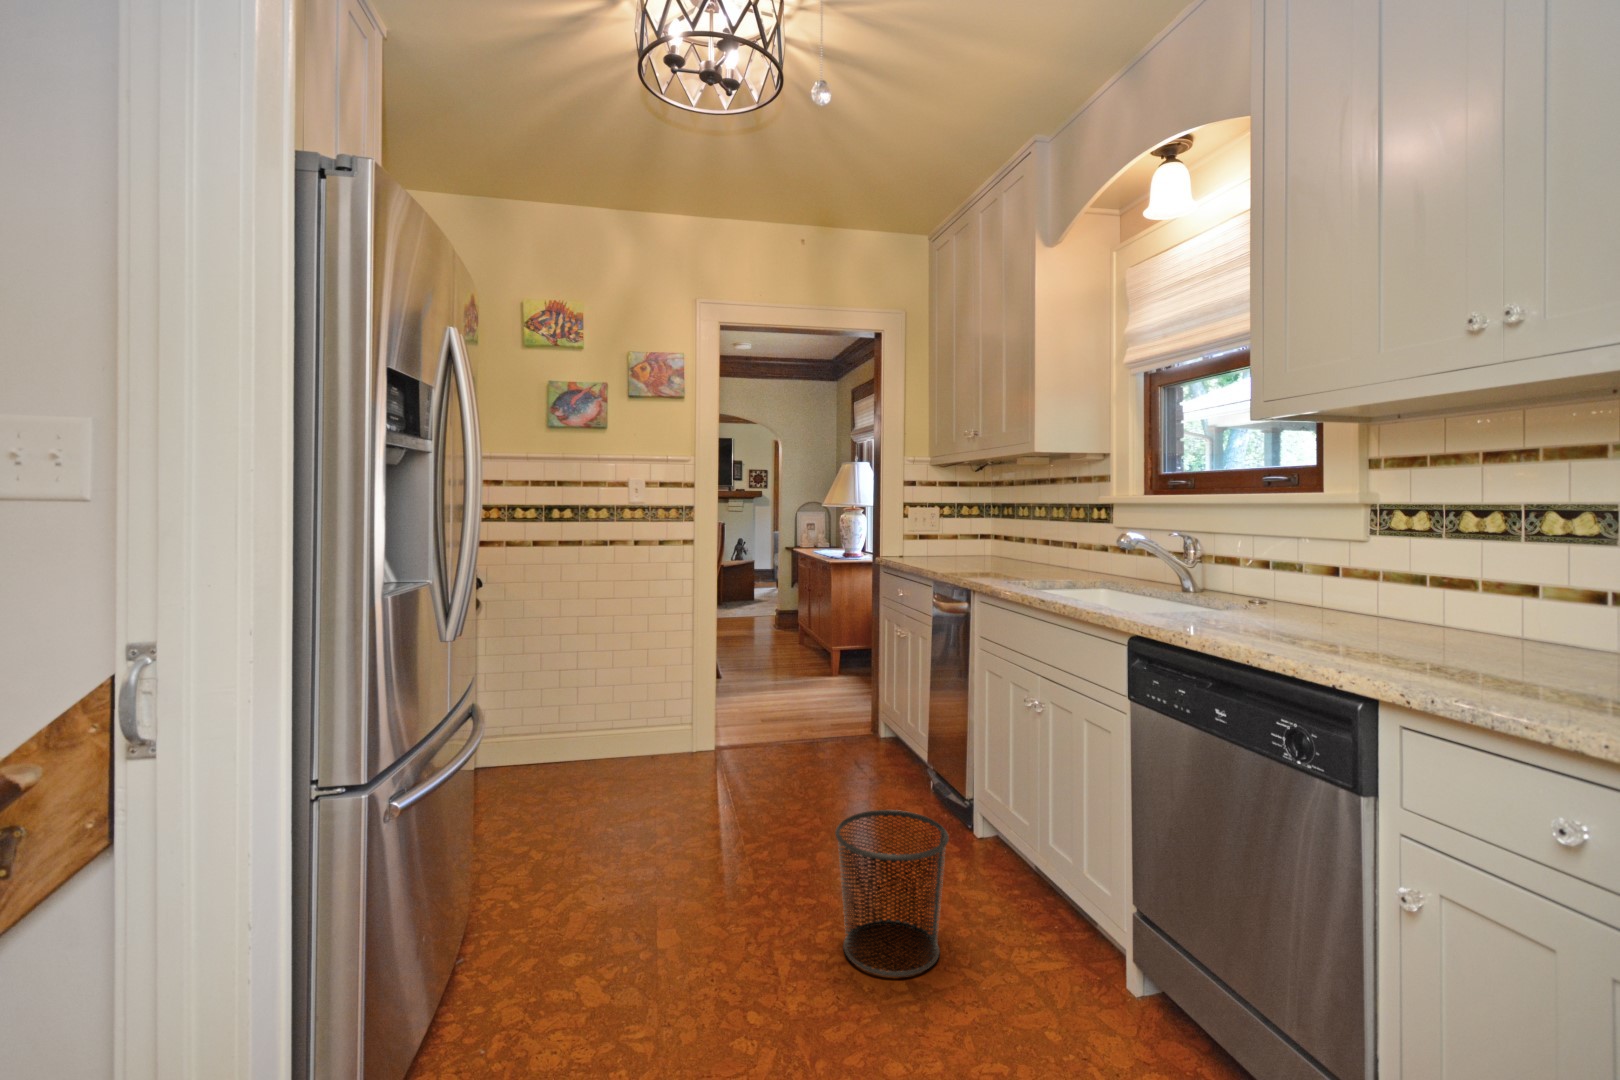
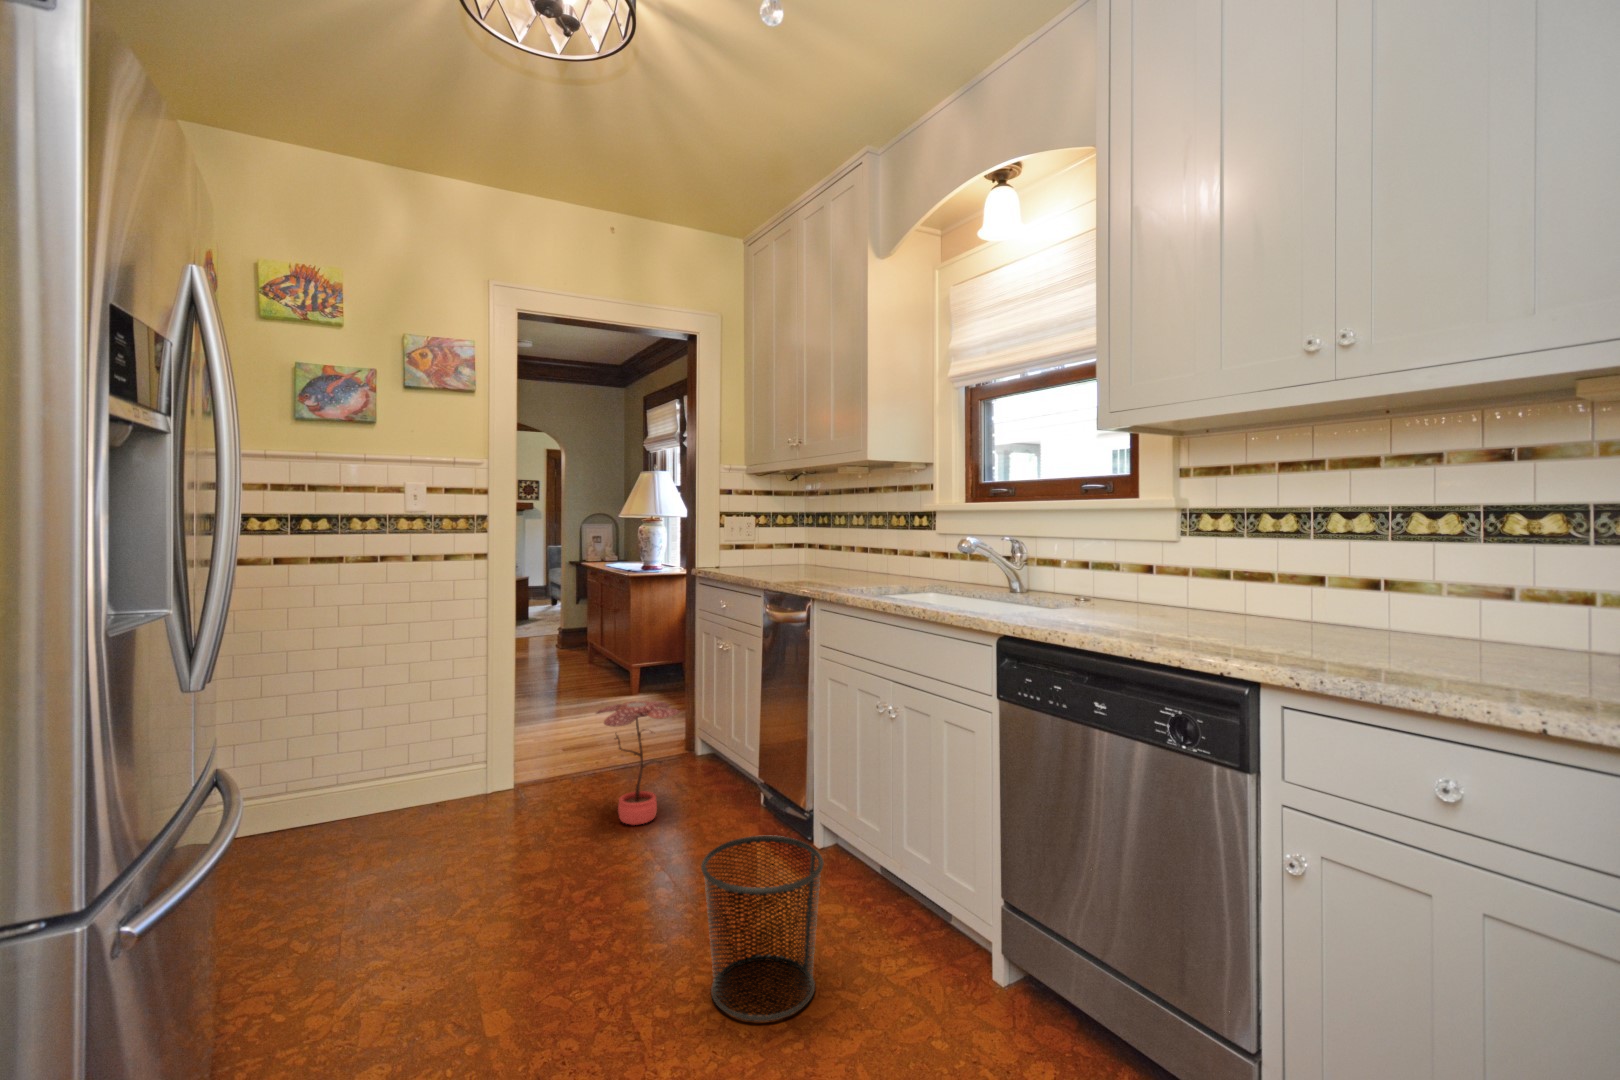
potted plant: none [776,680,851,793] -> present [596,701,680,825]

